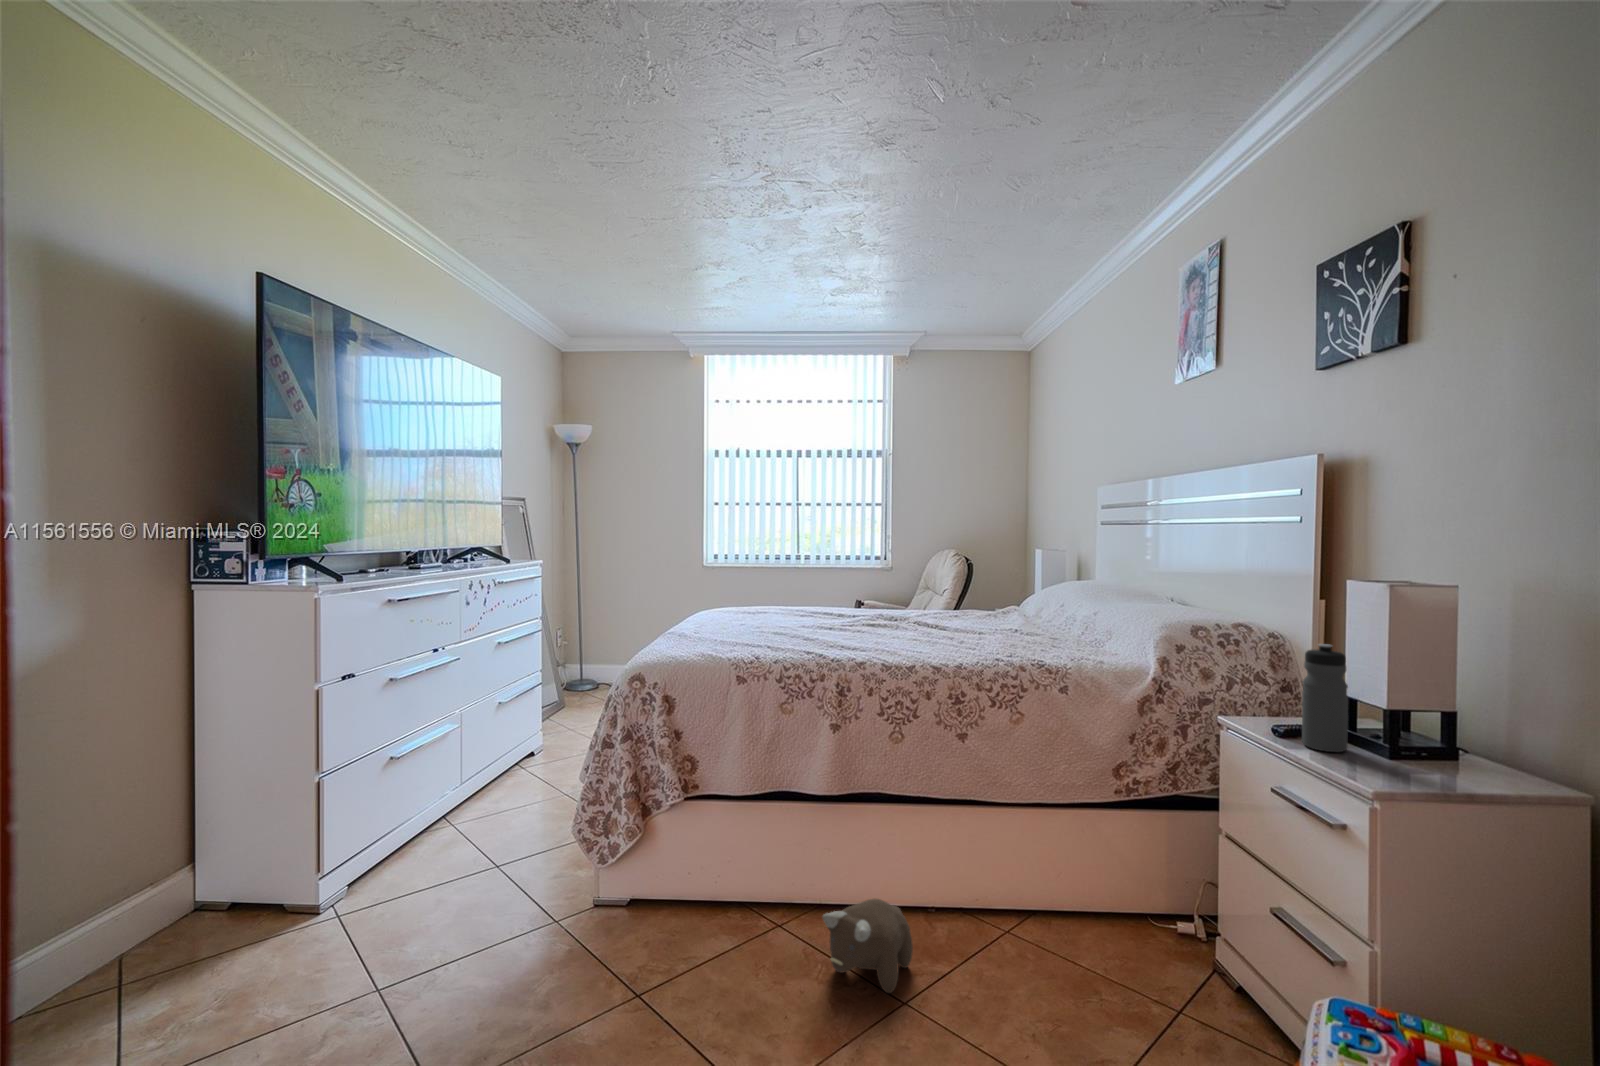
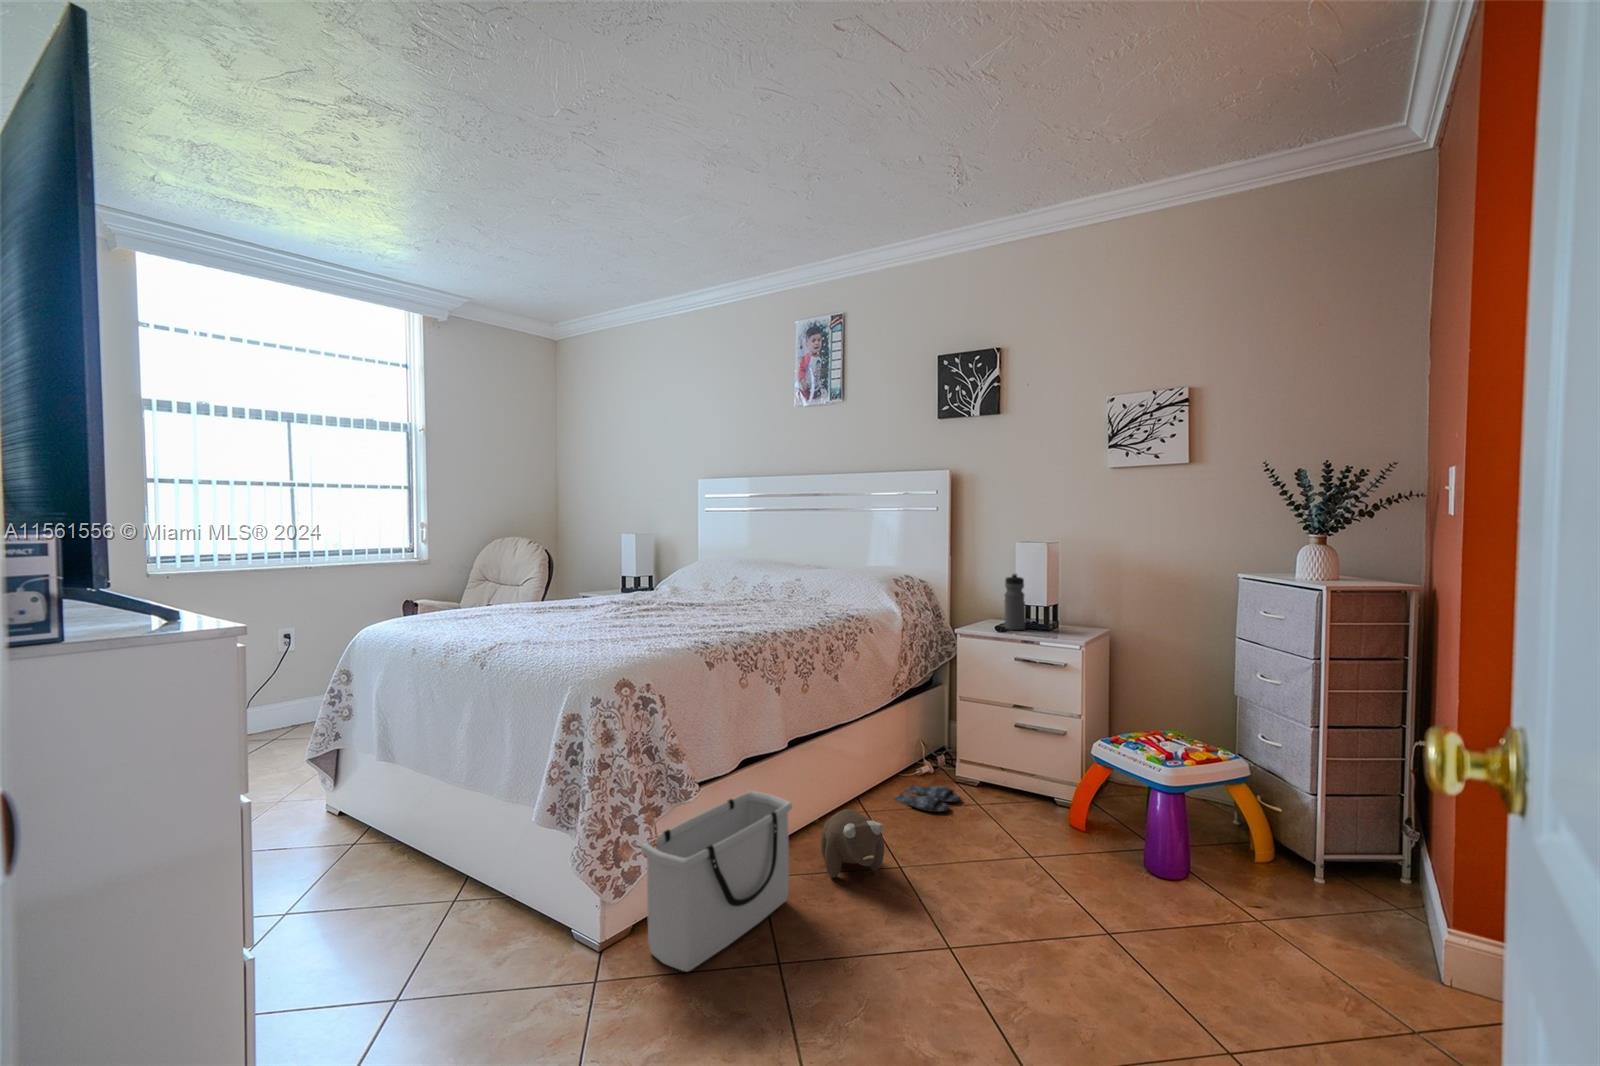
storage bin: none [605,823,776,958] -> present [641,791,792,972]
slippers: none [1067,931,1173,996] -> present [894,785,960,812]

